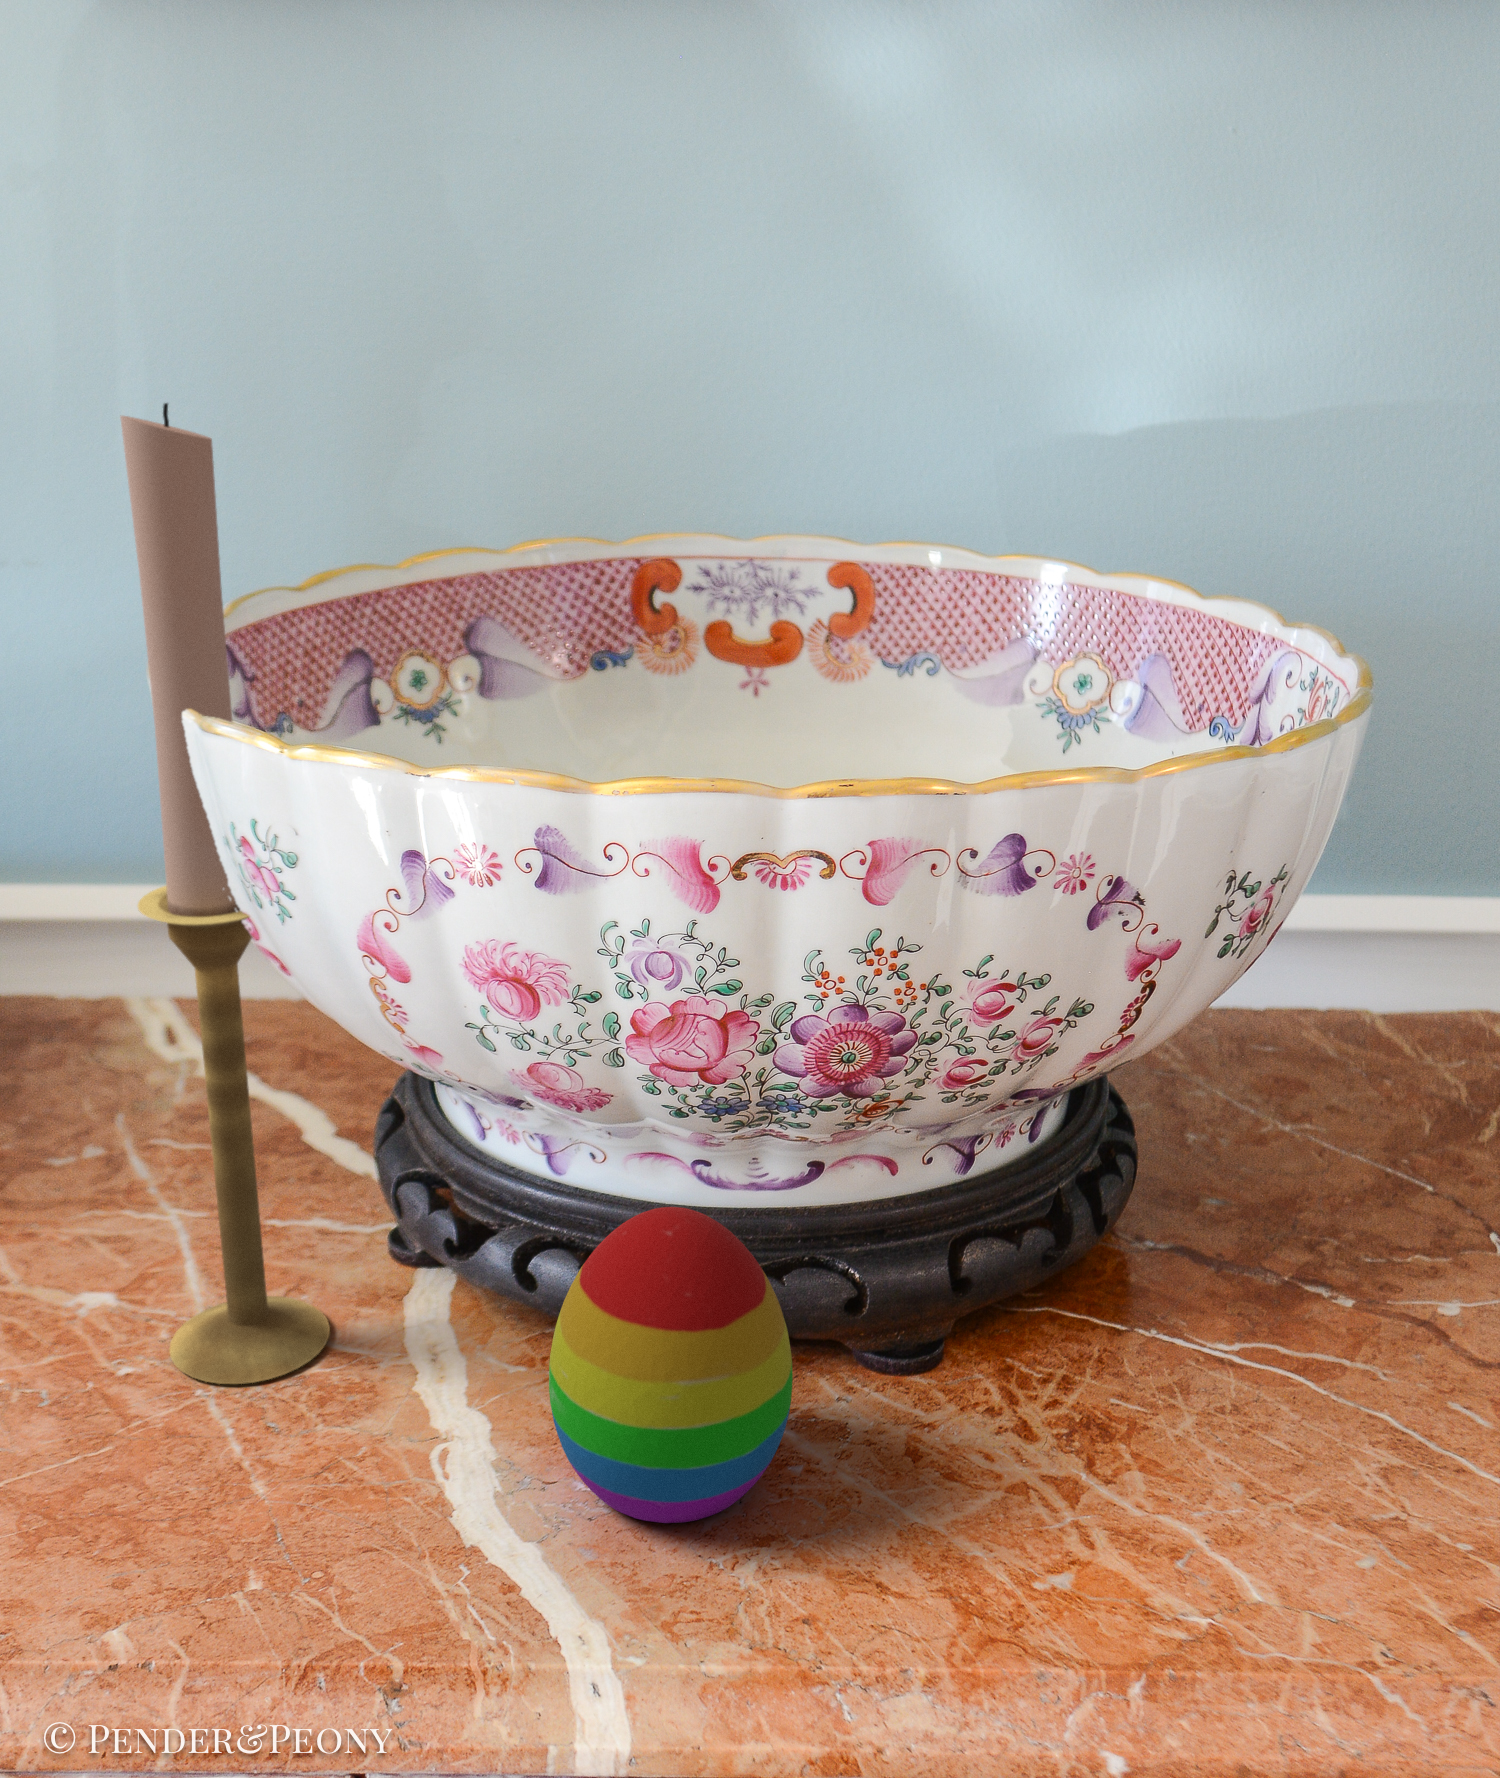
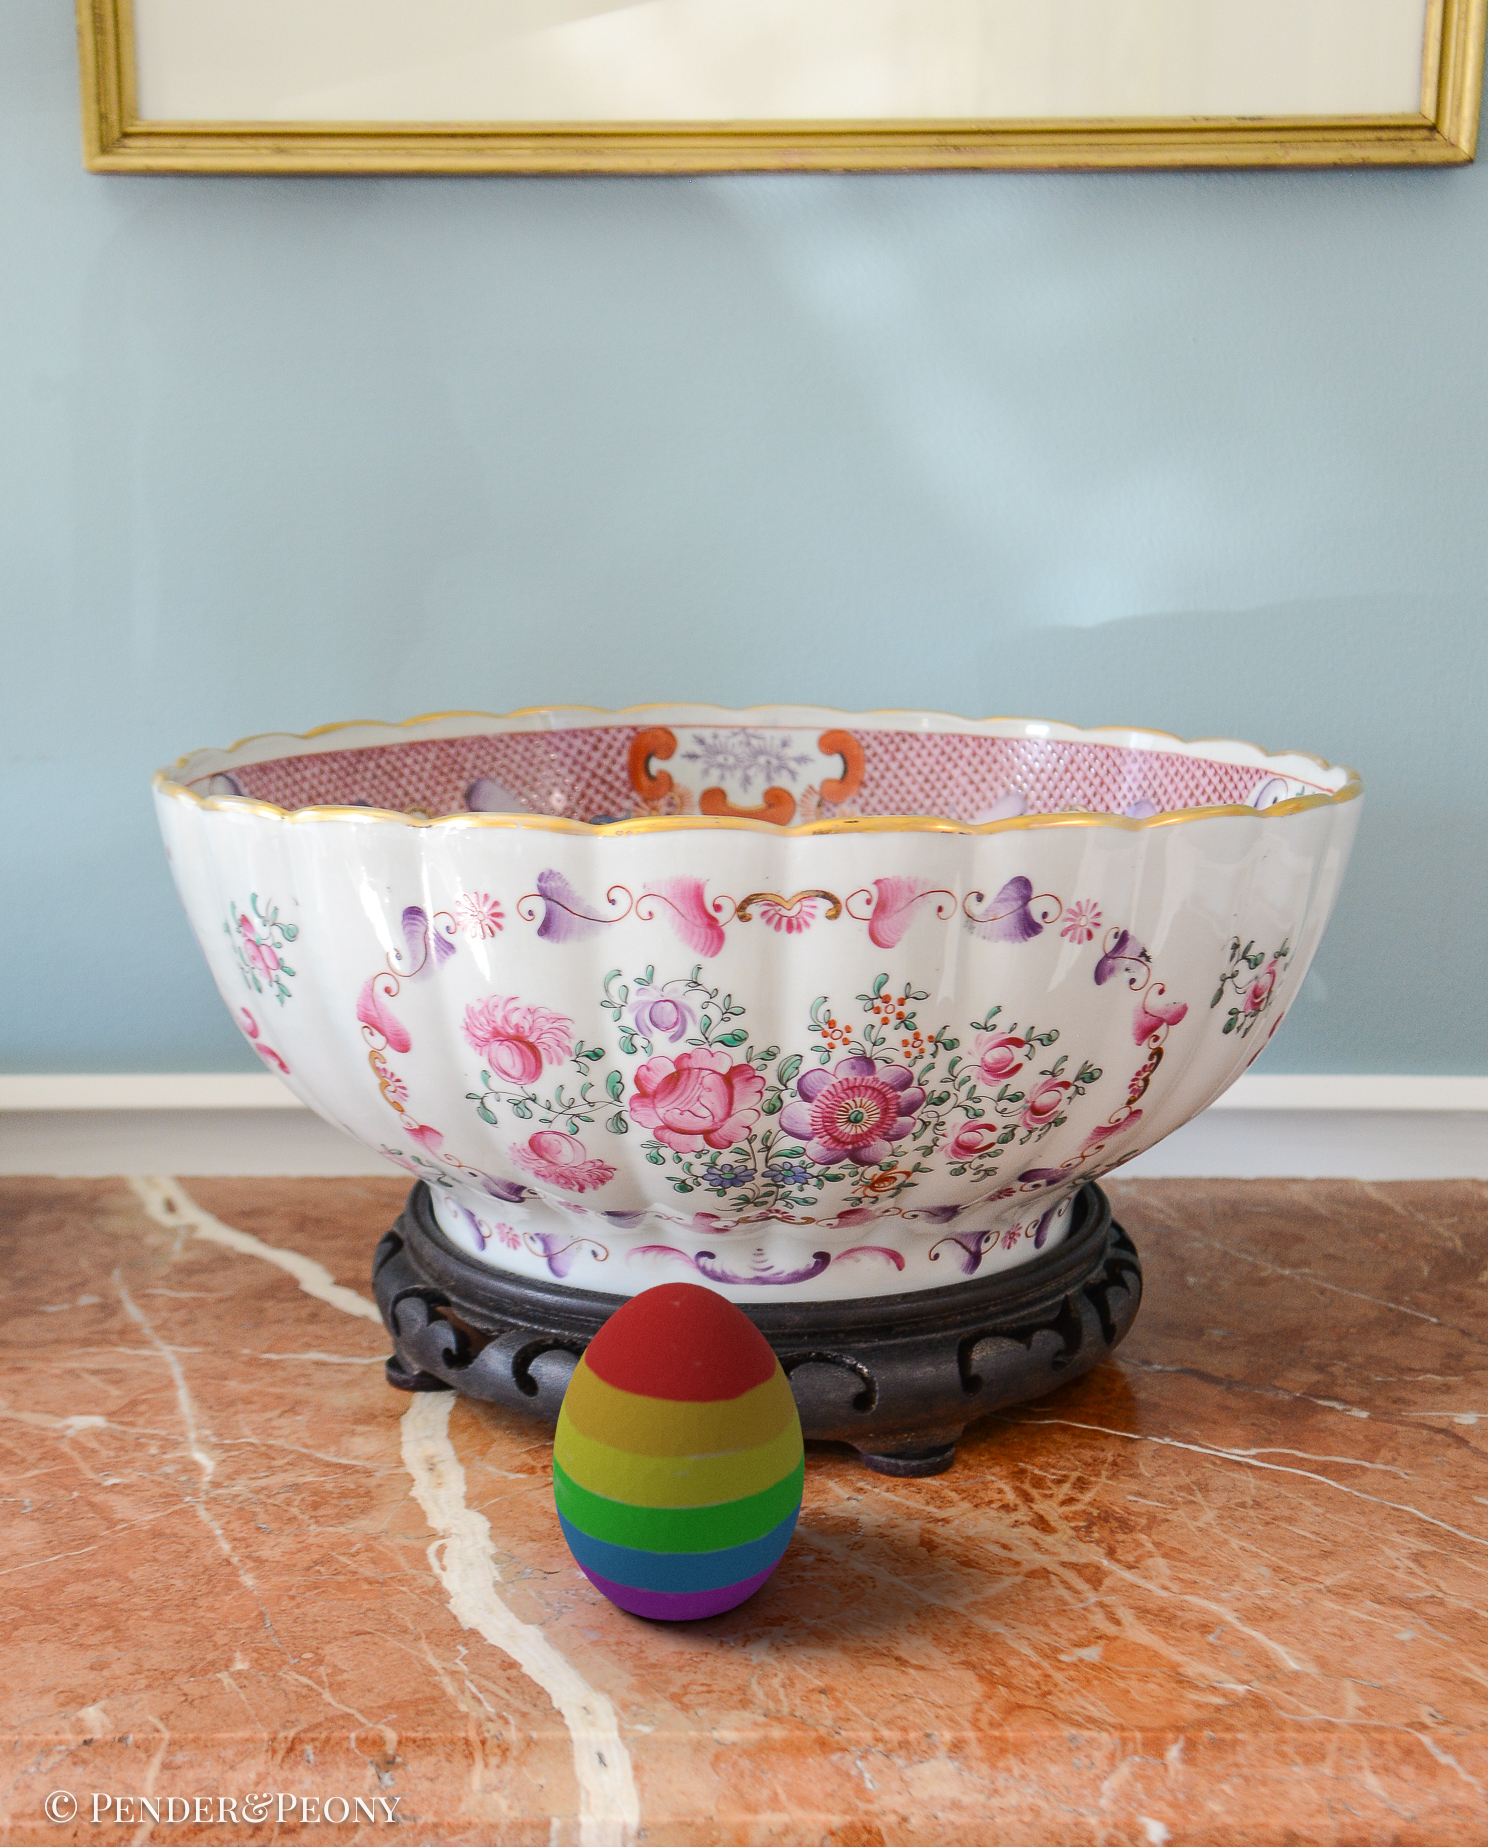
candlestick: present [120,403,330,1384] -> none [142,504,326,1502]

